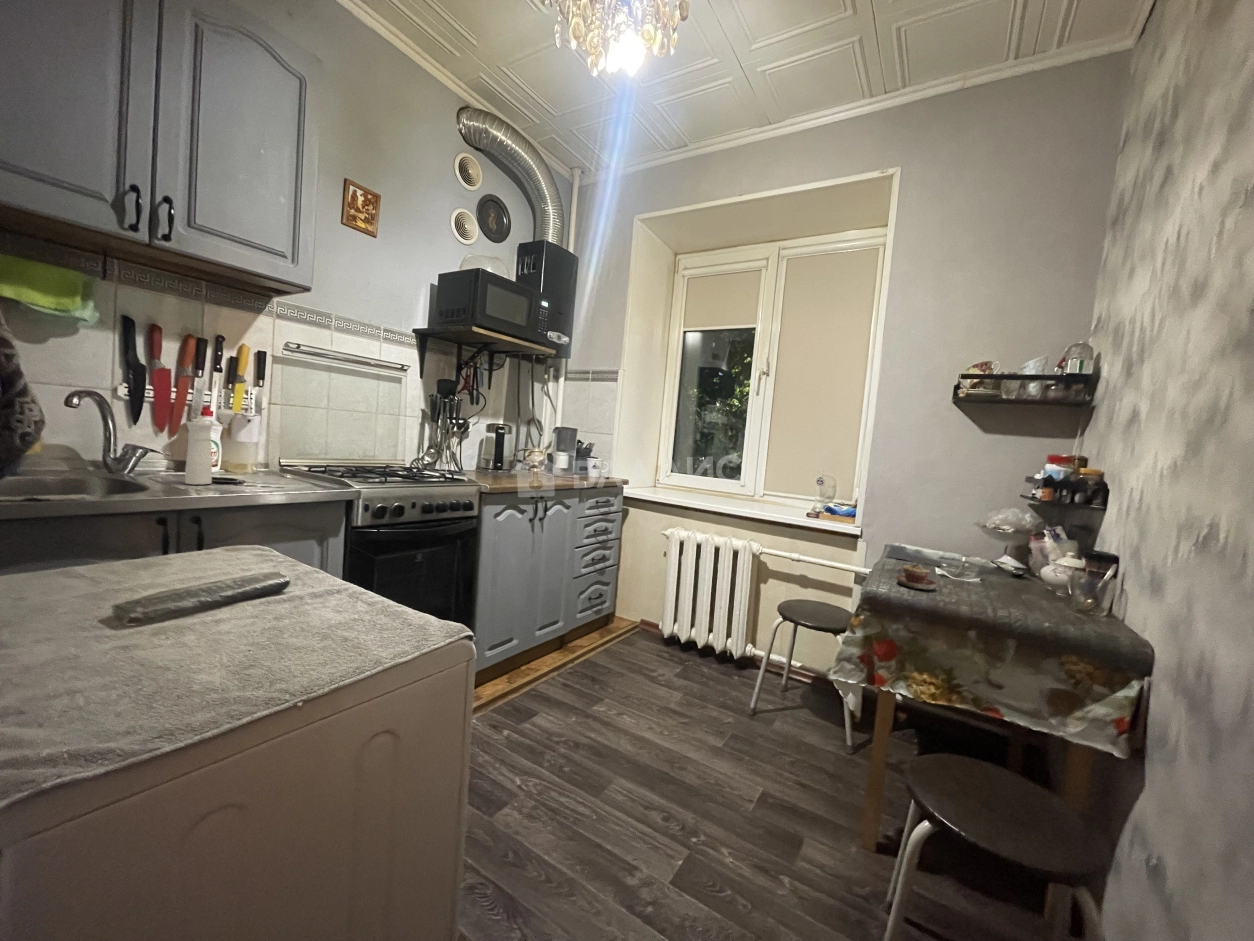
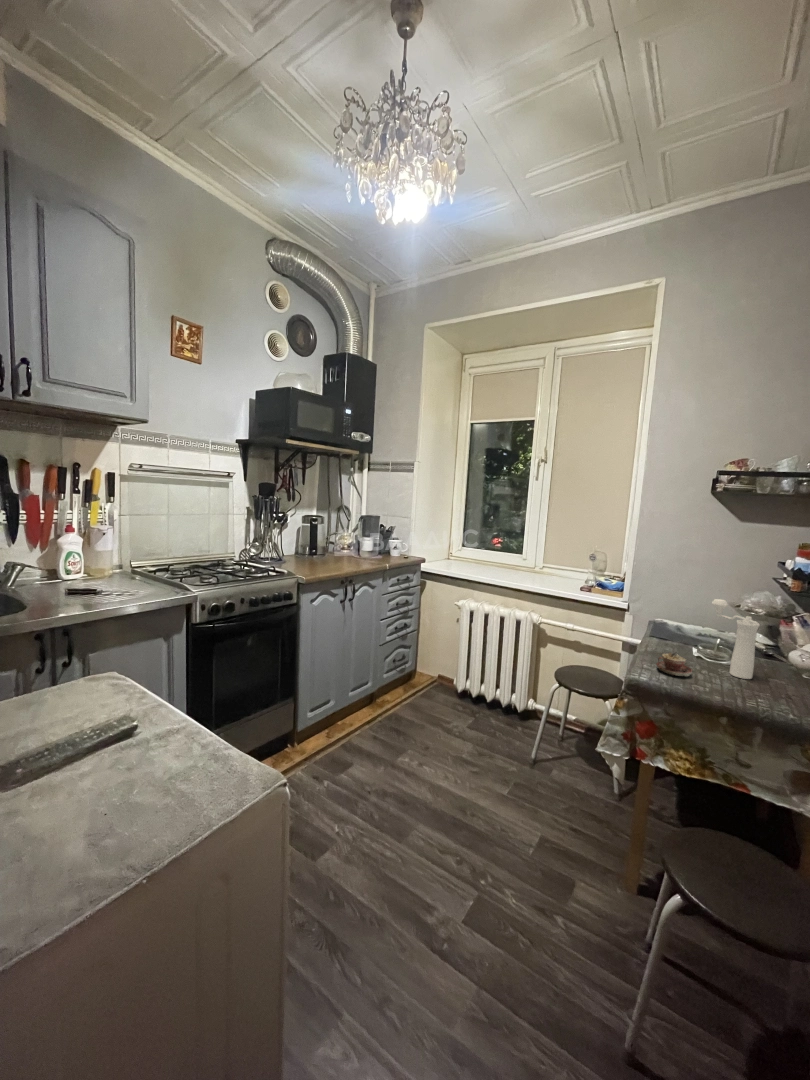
pepper mill: present [185,409,235,484] -> present [712,599,760,679]

